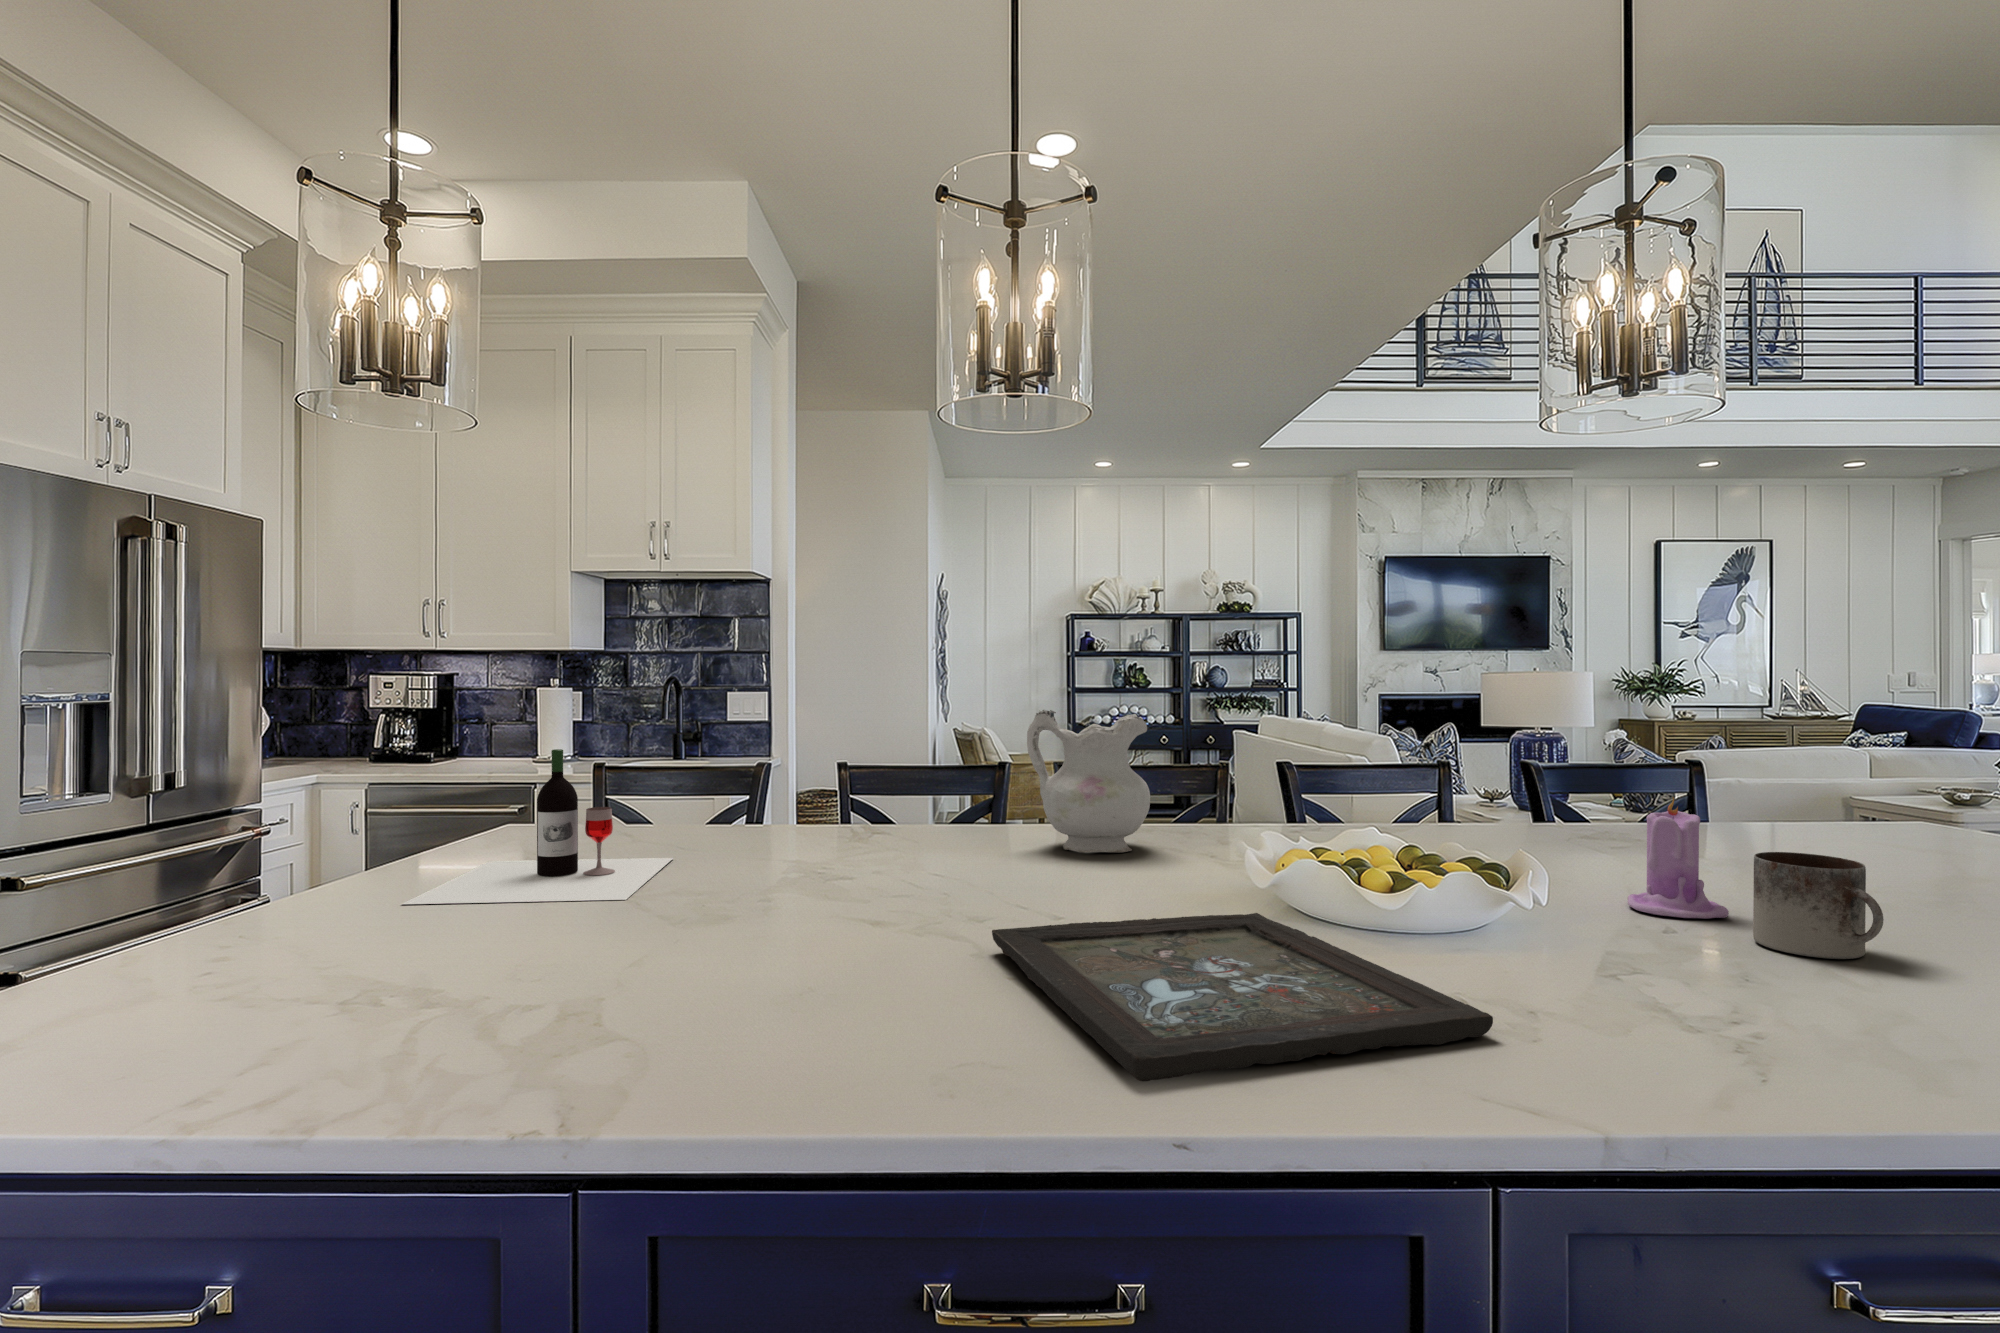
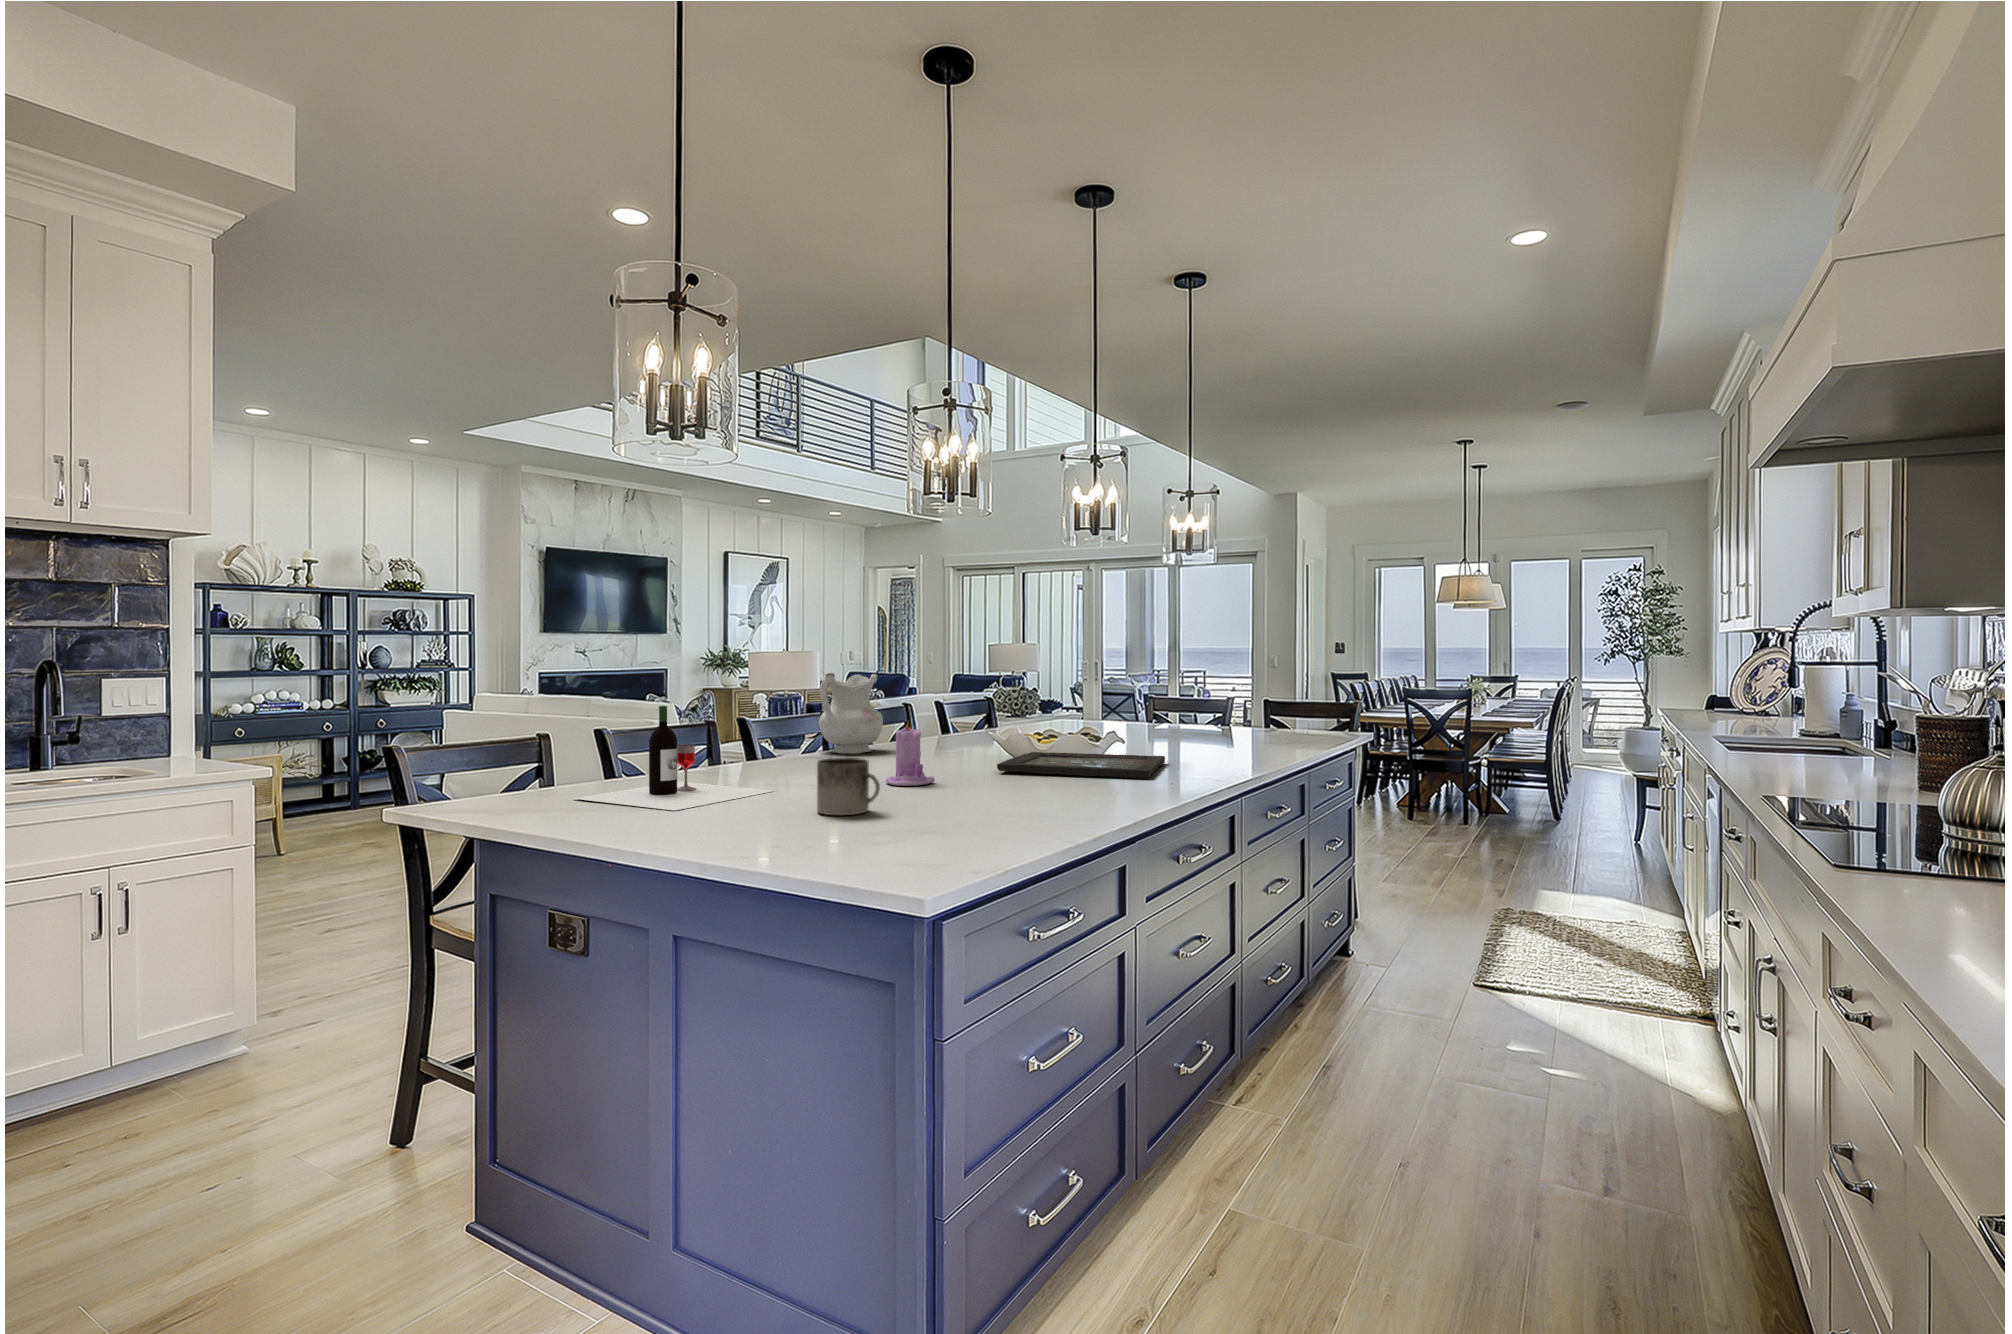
candle: present [1627,797,1729,919] -> present [886,721,935,786]
mug: present [1753,852,1884,959] -> present [817,758,880,815]

